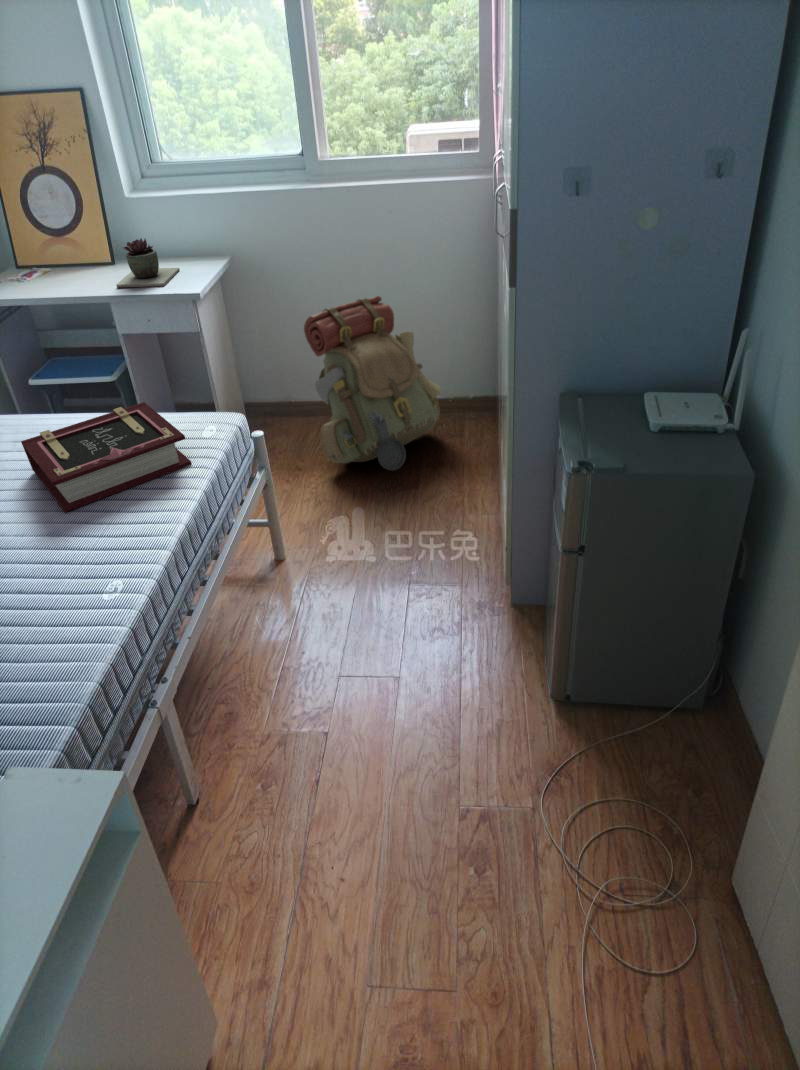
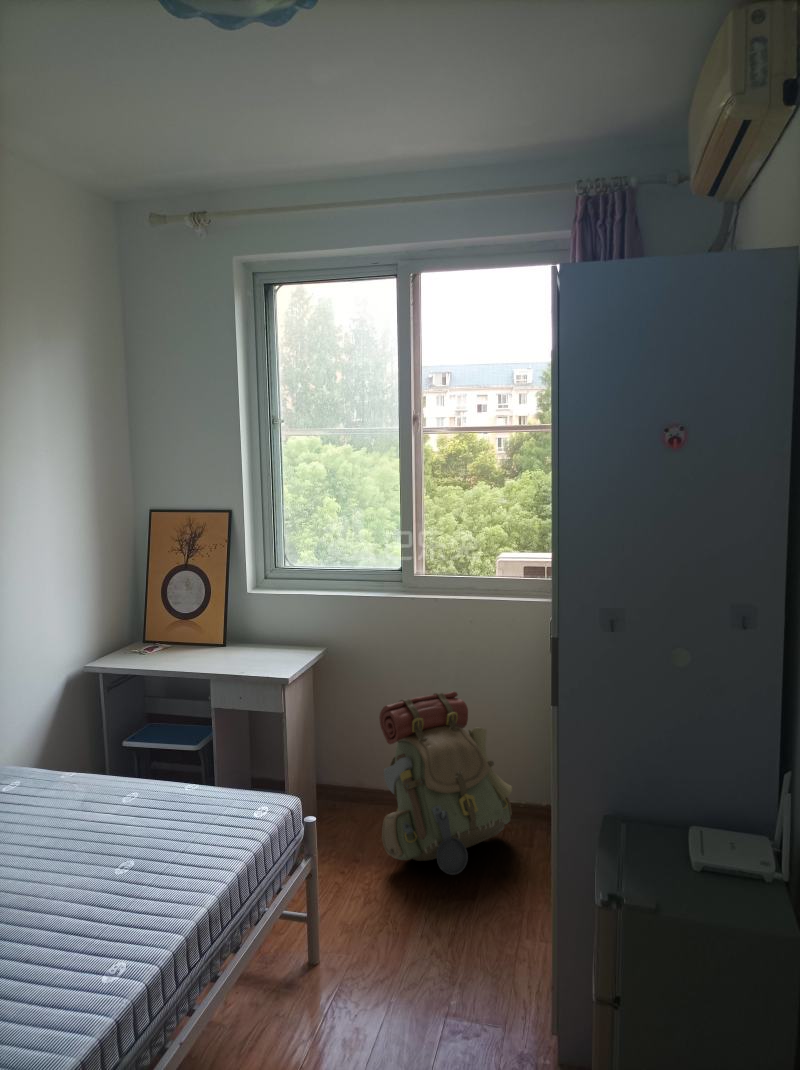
succulent plant: present [116,238,180,288] -> none [219,627,278,668]
book: present [21,402,191,512] -> none [88,775,234,879]

